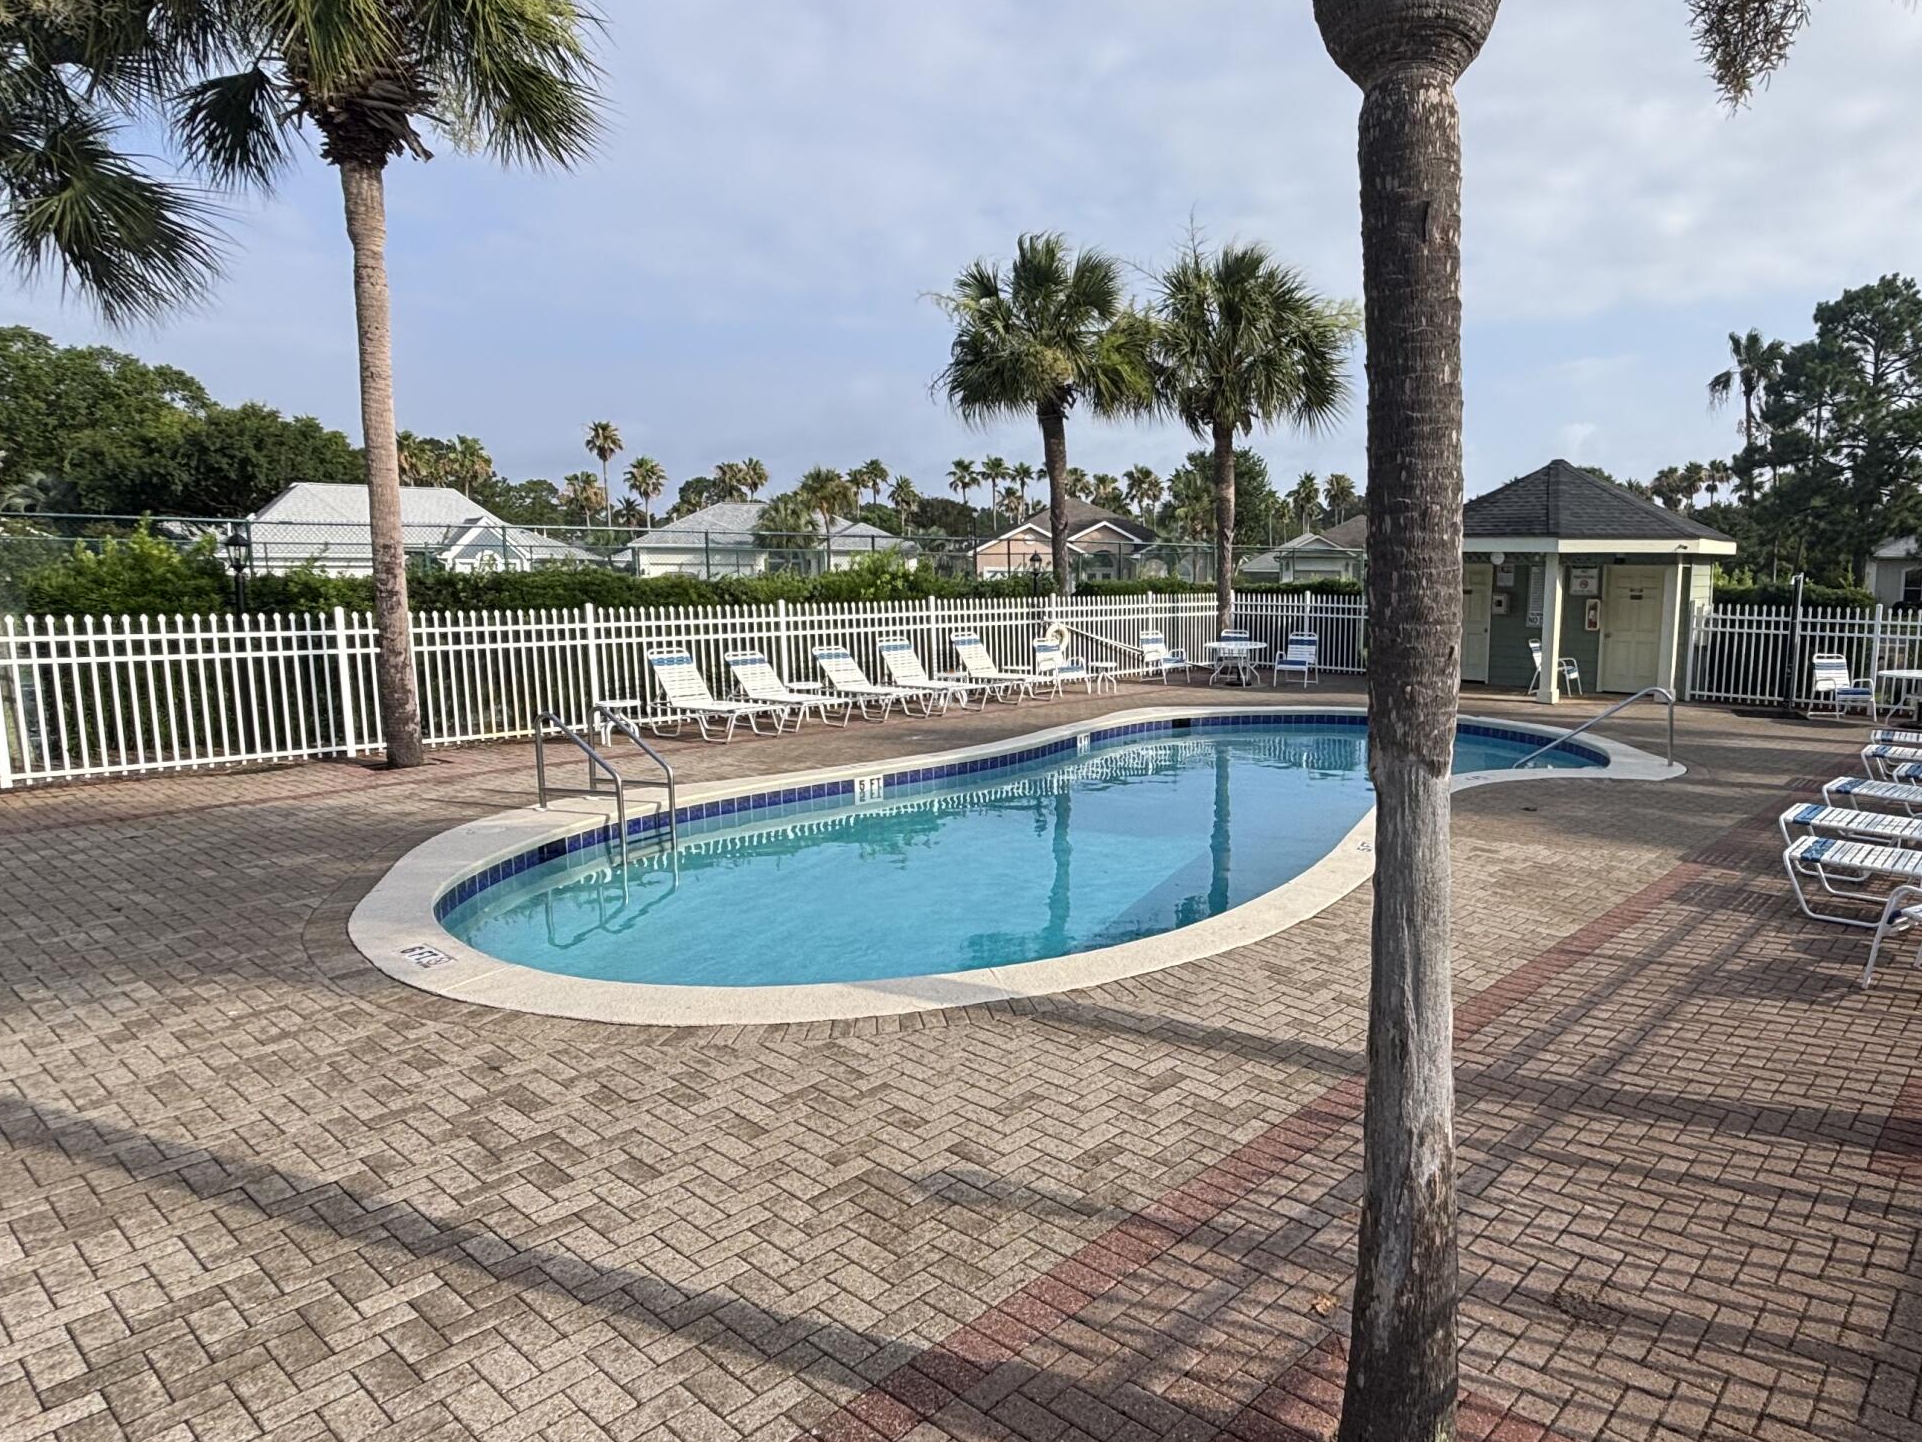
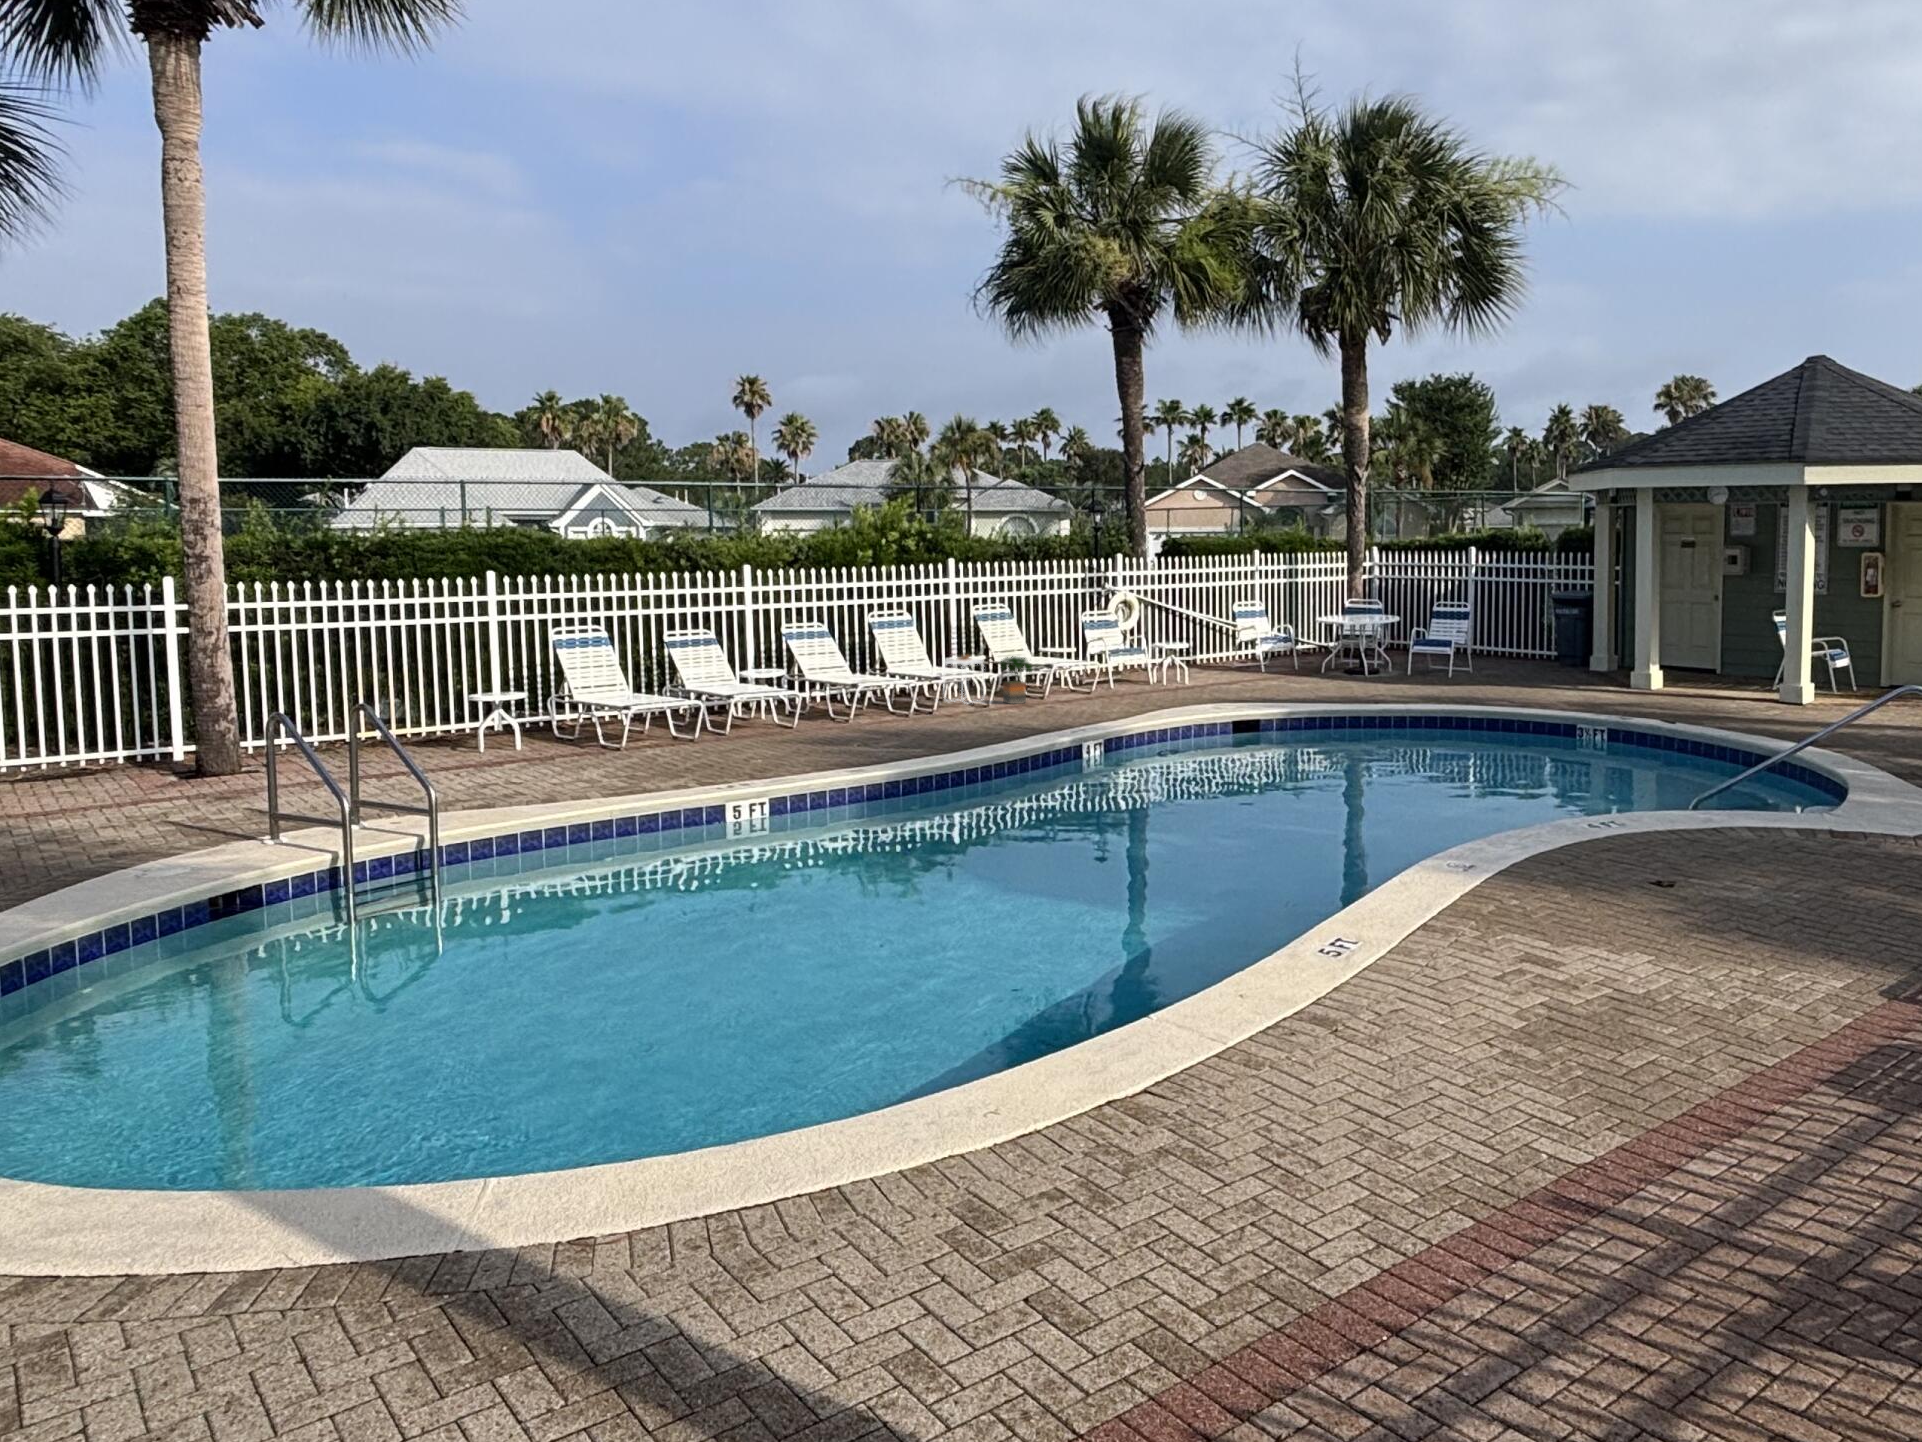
potted tree: none [978,670,1006,708] -> present [1000,656,1032,704]

